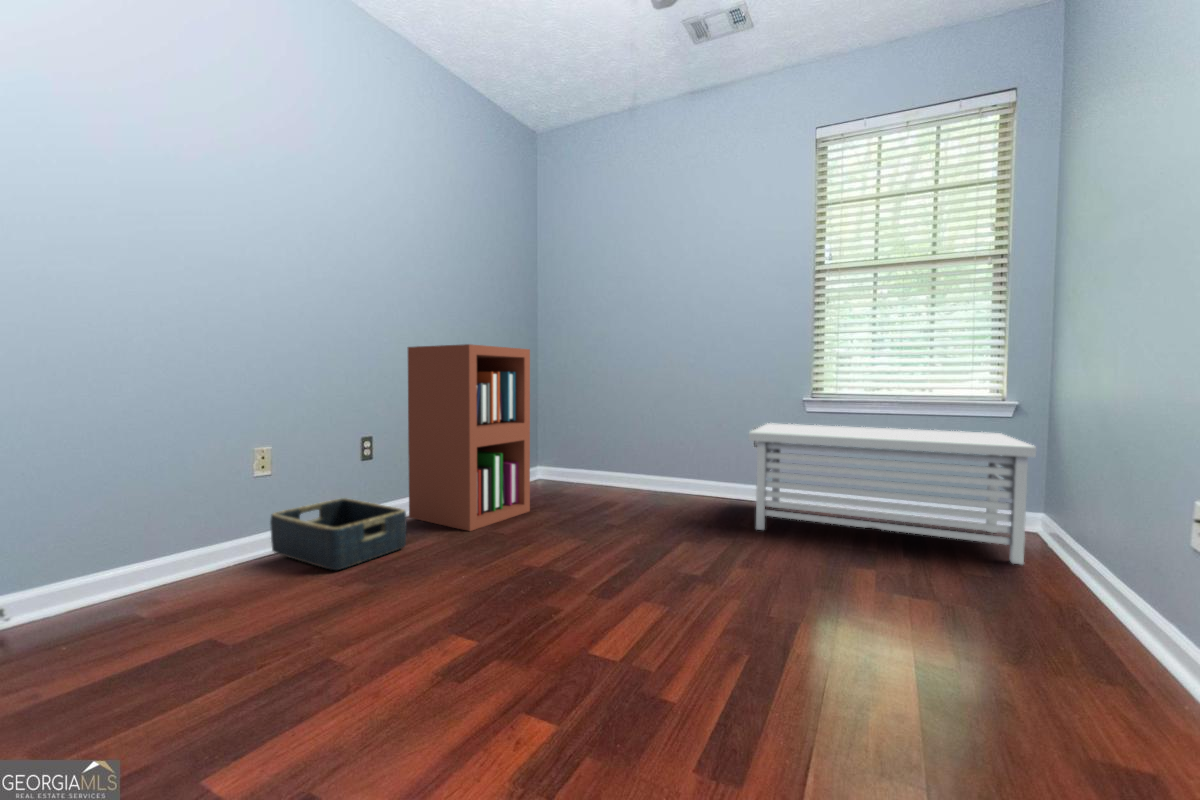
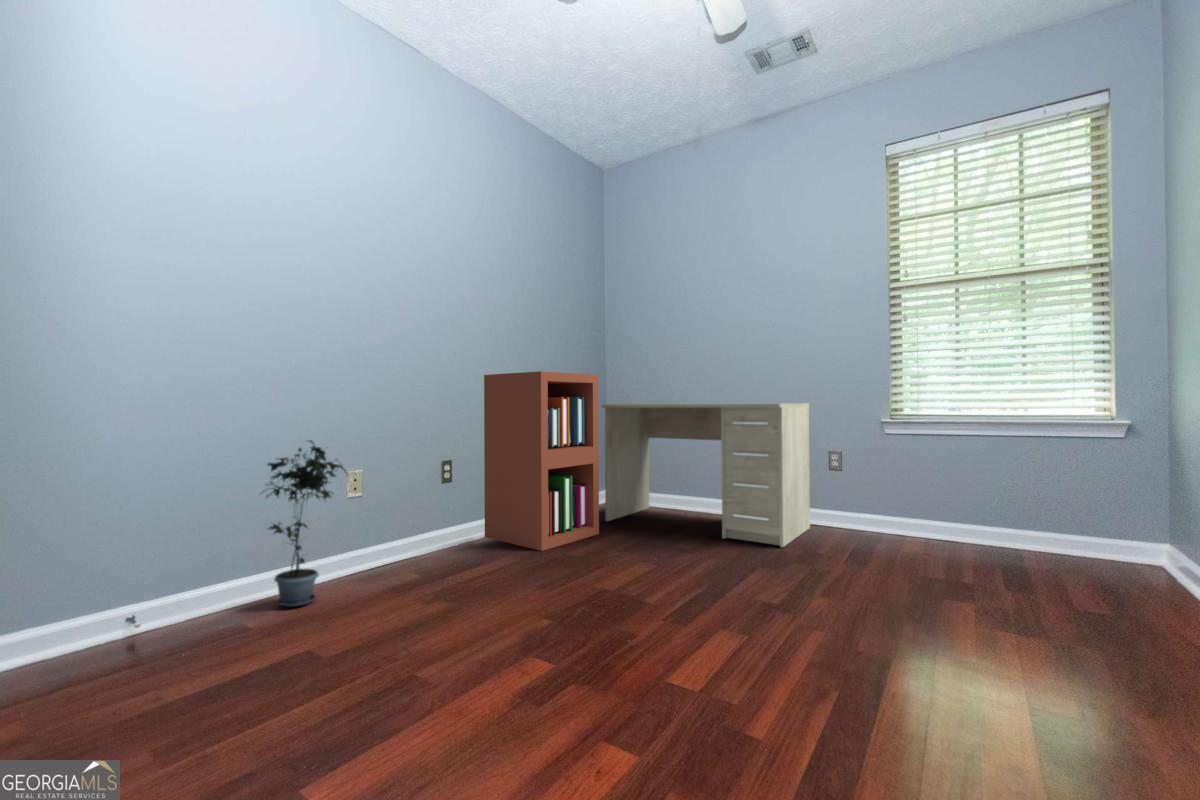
desk: none [533,380,737,522] -> present [602,403,810,548]
potted plant: none [132,417,244,607] -> present [266,440,345,607]
storage bench: present [749,423,1036,565] -> none [821,447,1144,601]
basket: present [270,498,406,570] -> none [364,517,483,582]

